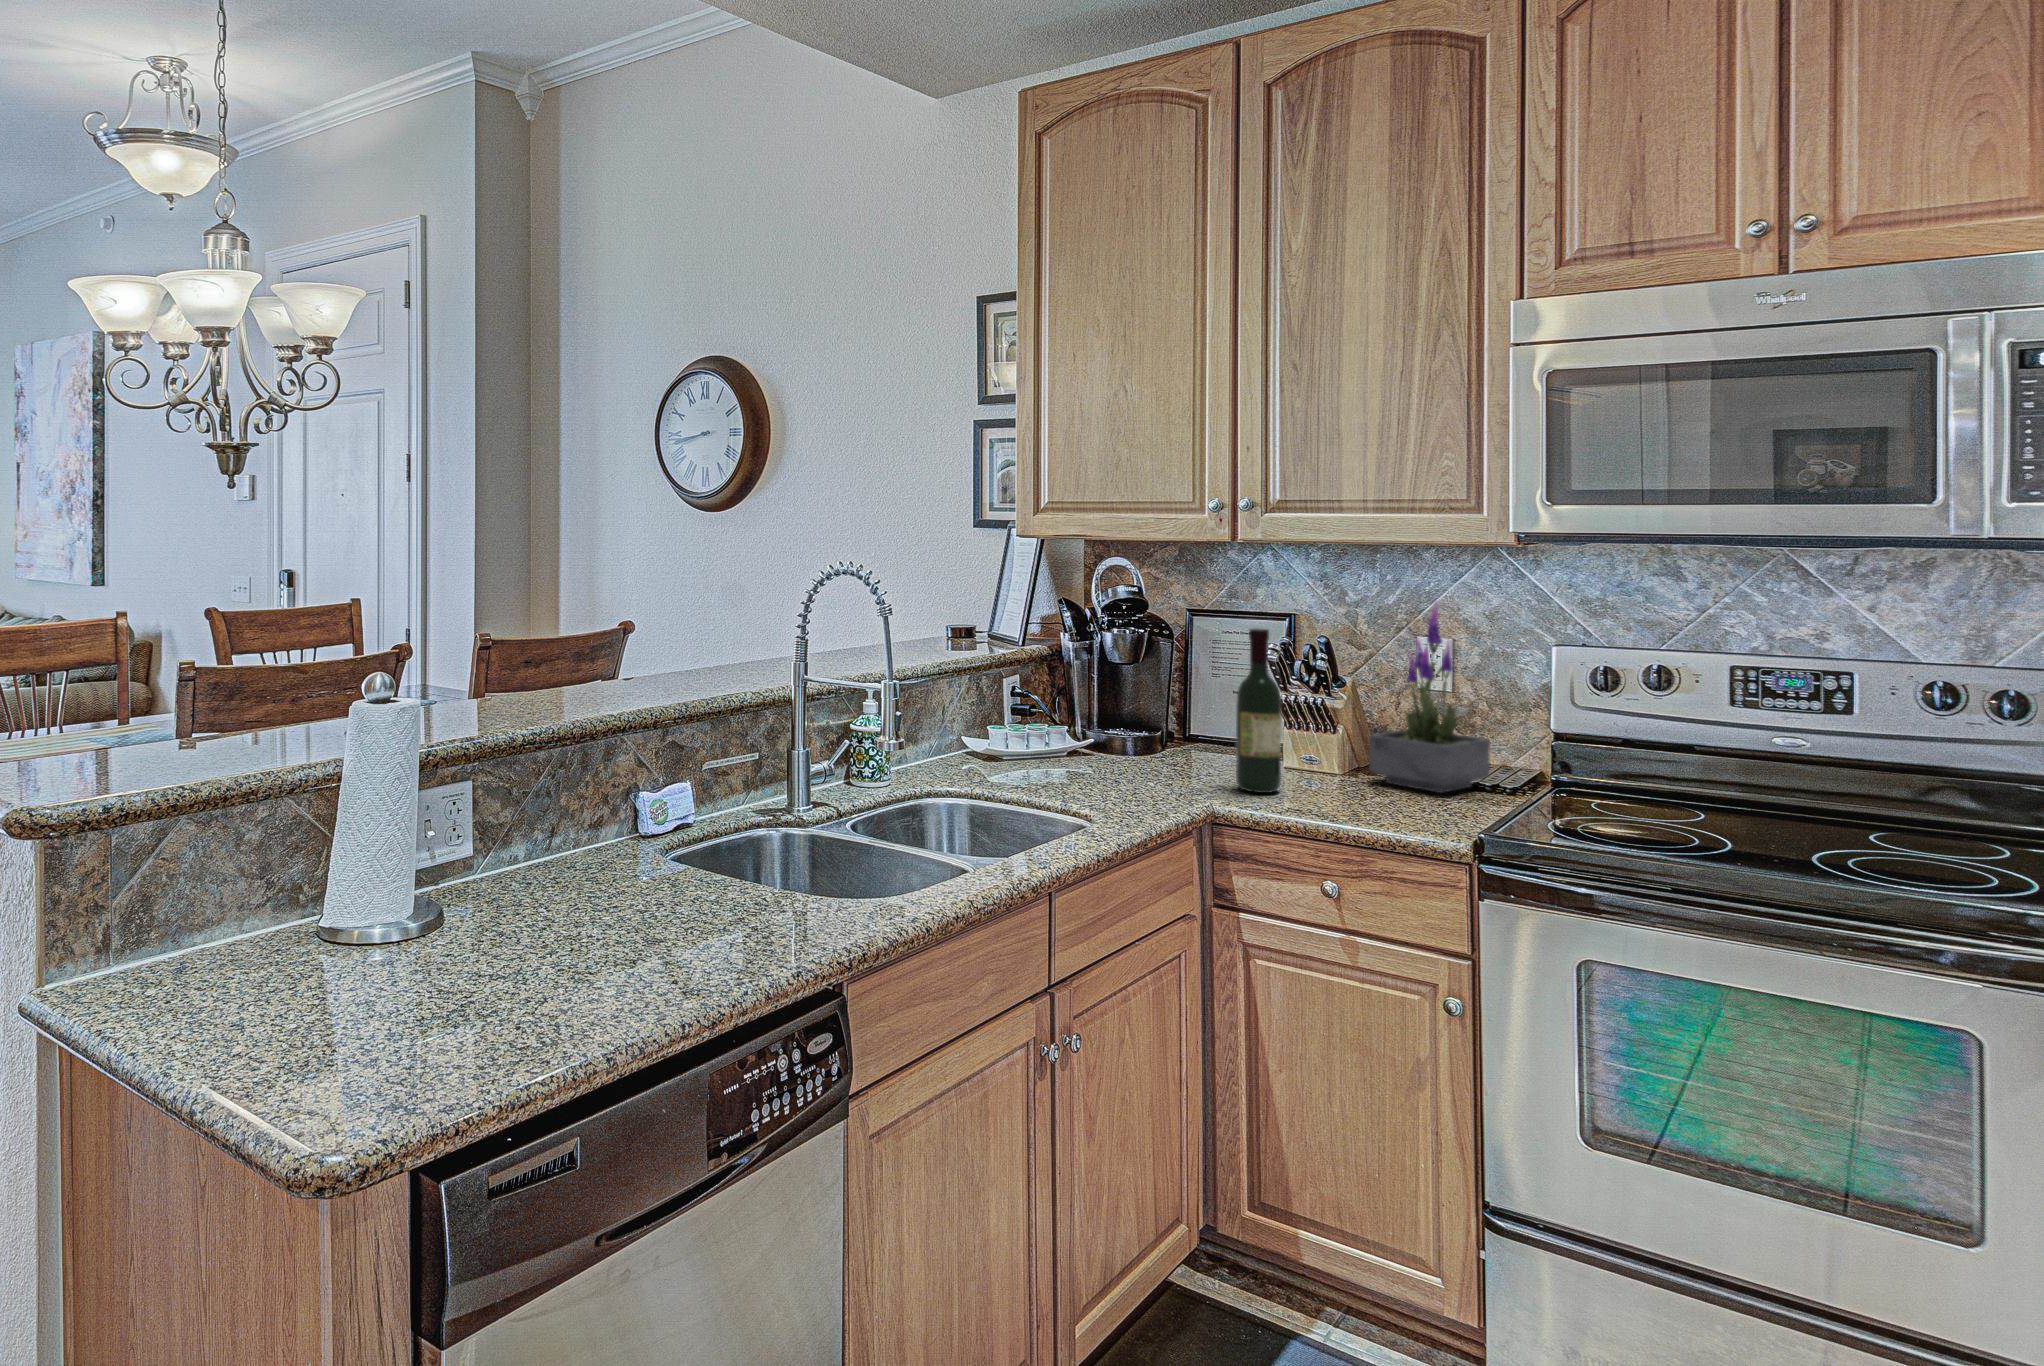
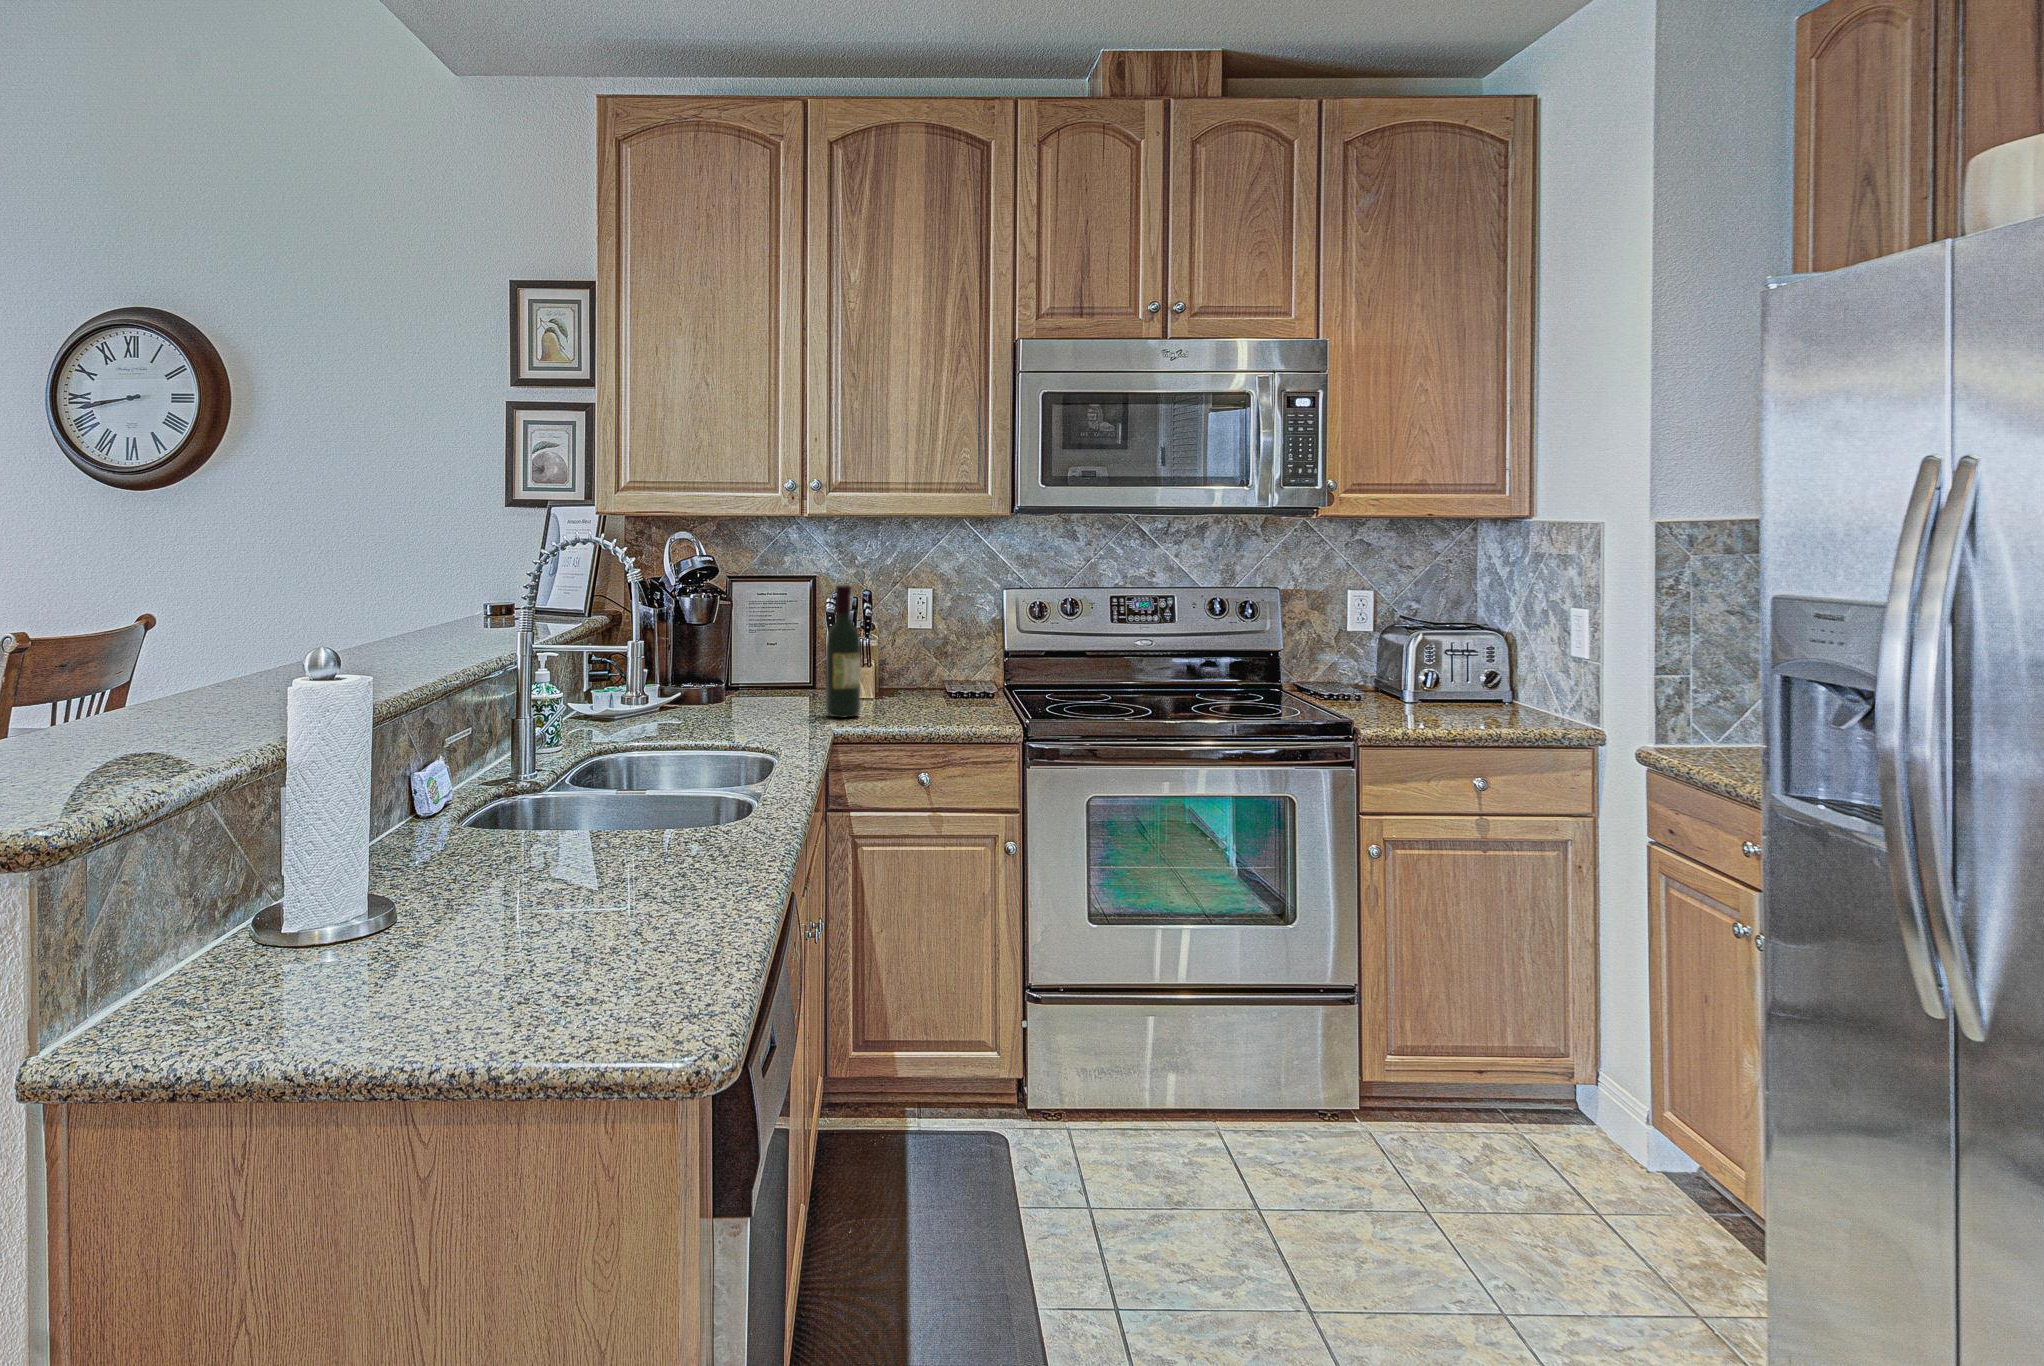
potted plant: present [1369,606,1490,793] -> none [903,559,978,703]

